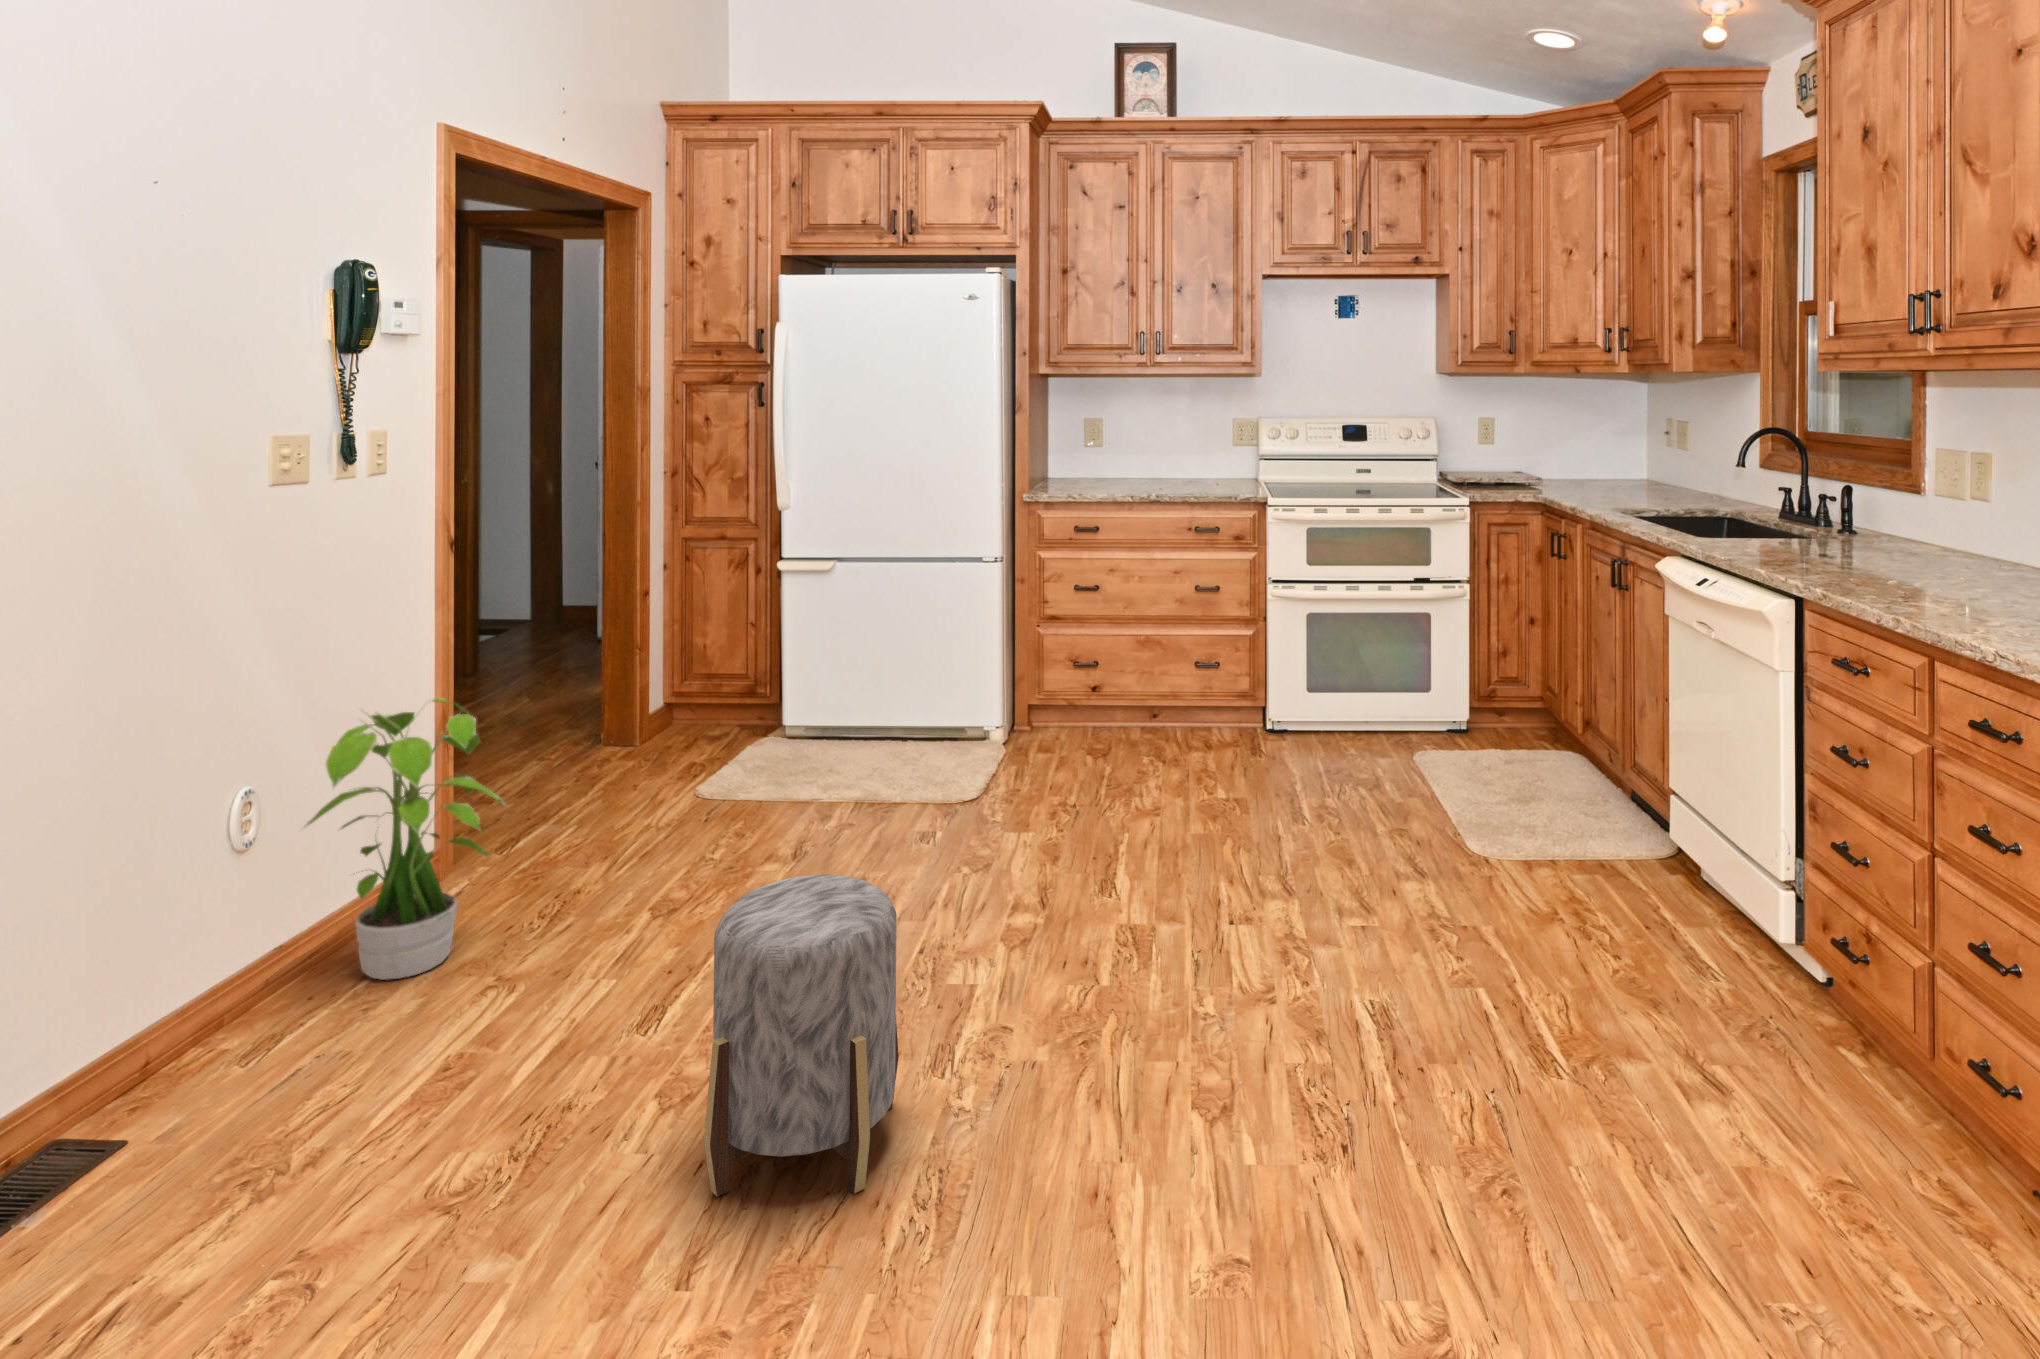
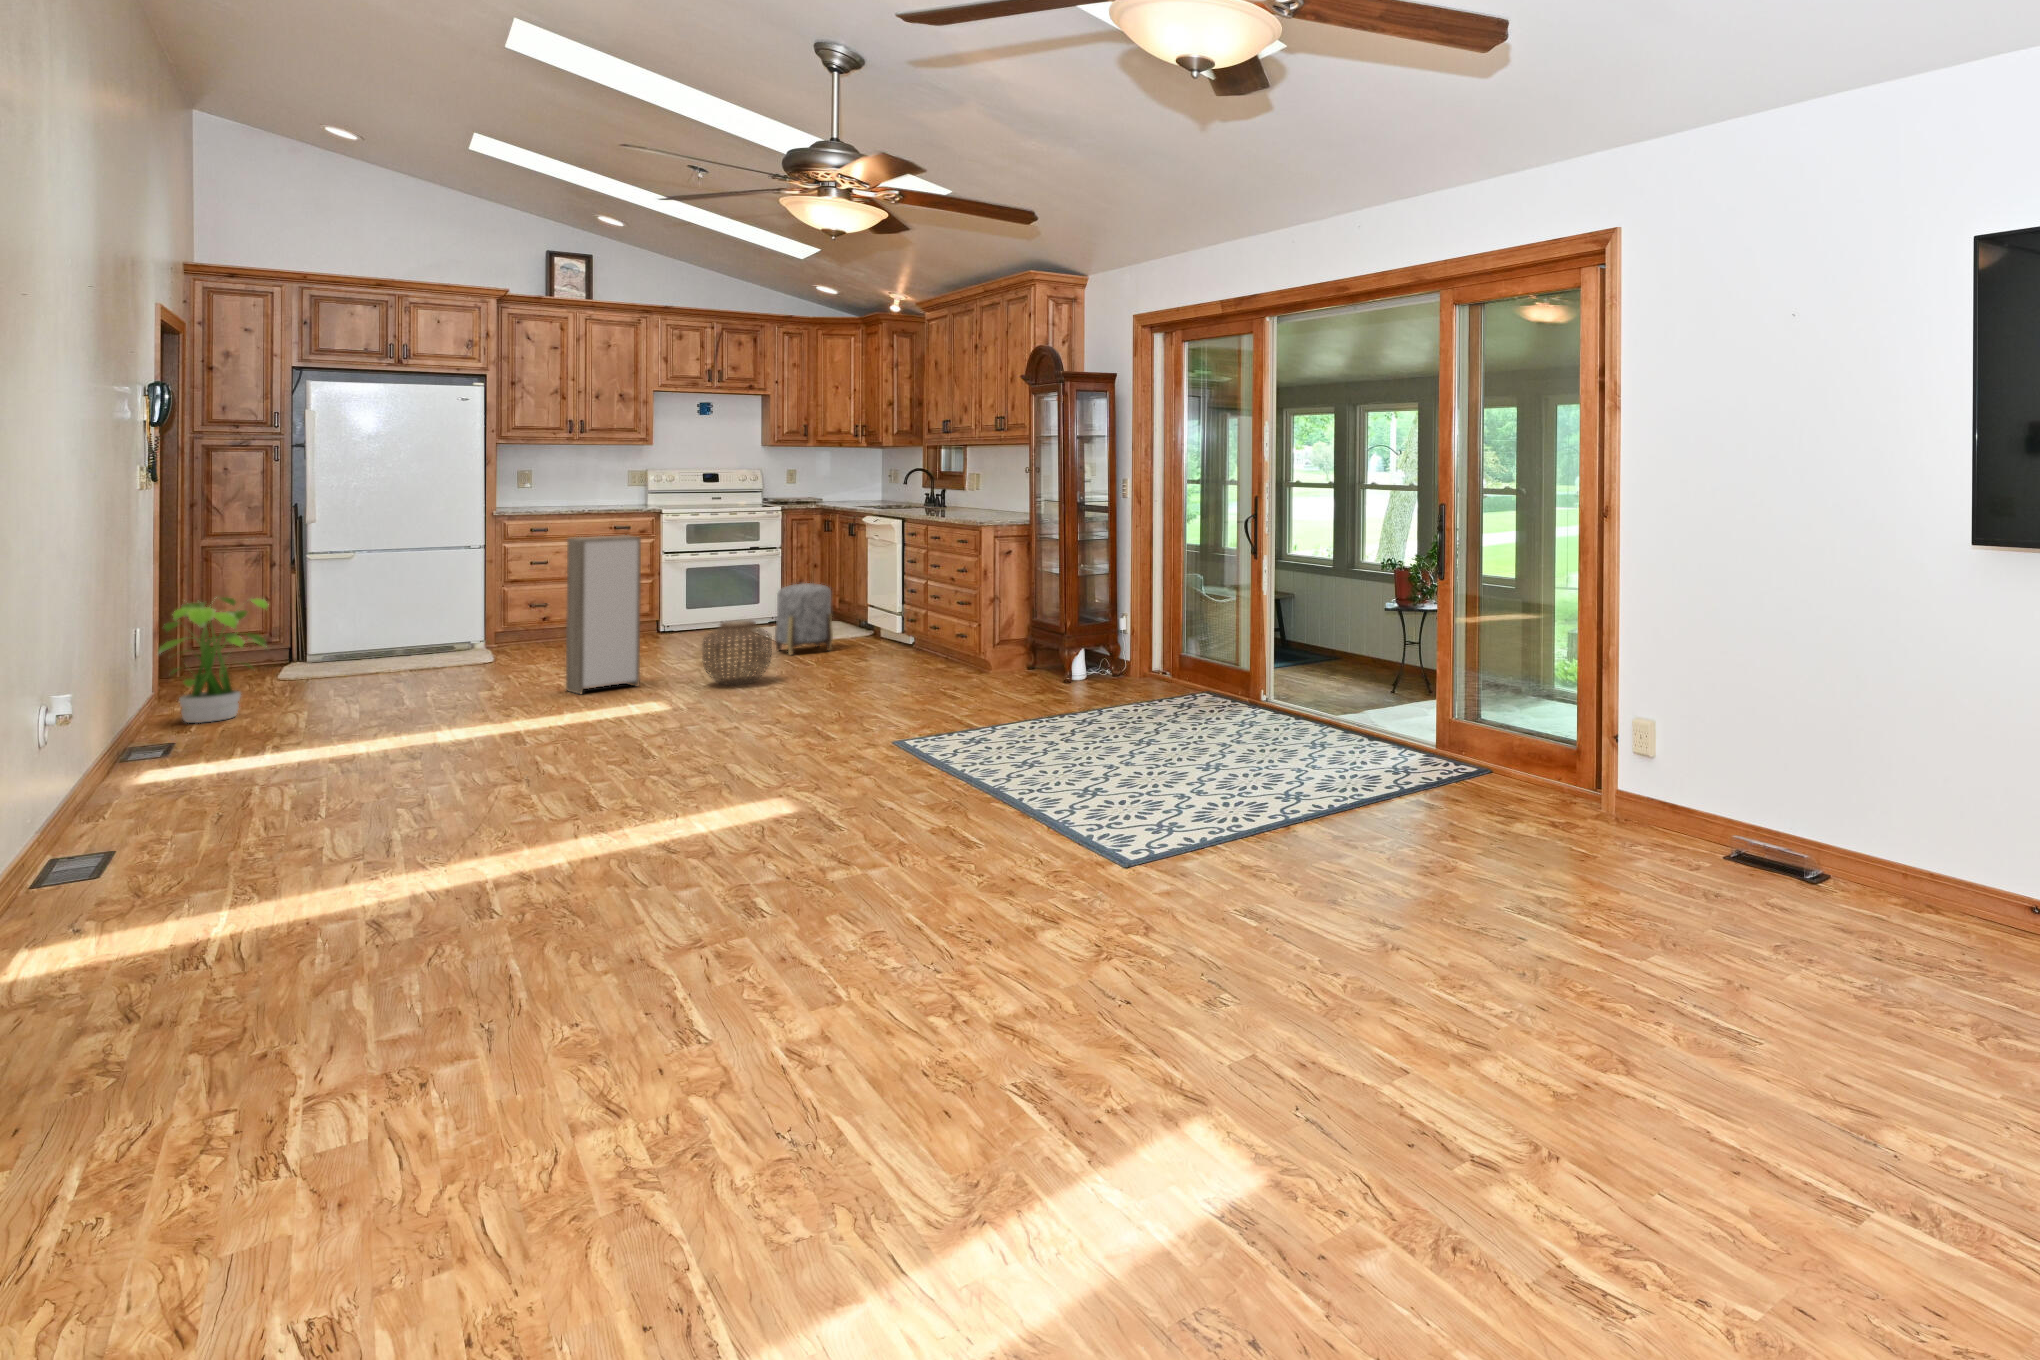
storage cabinet: none [958,619,1108,1089] -> present [566,536,641,694]
stool: present [704,875,899,1197] -> present [775,583,833,655]
woven basket: none [1245,933,1439,1189] -> present [702,620,772,685]

